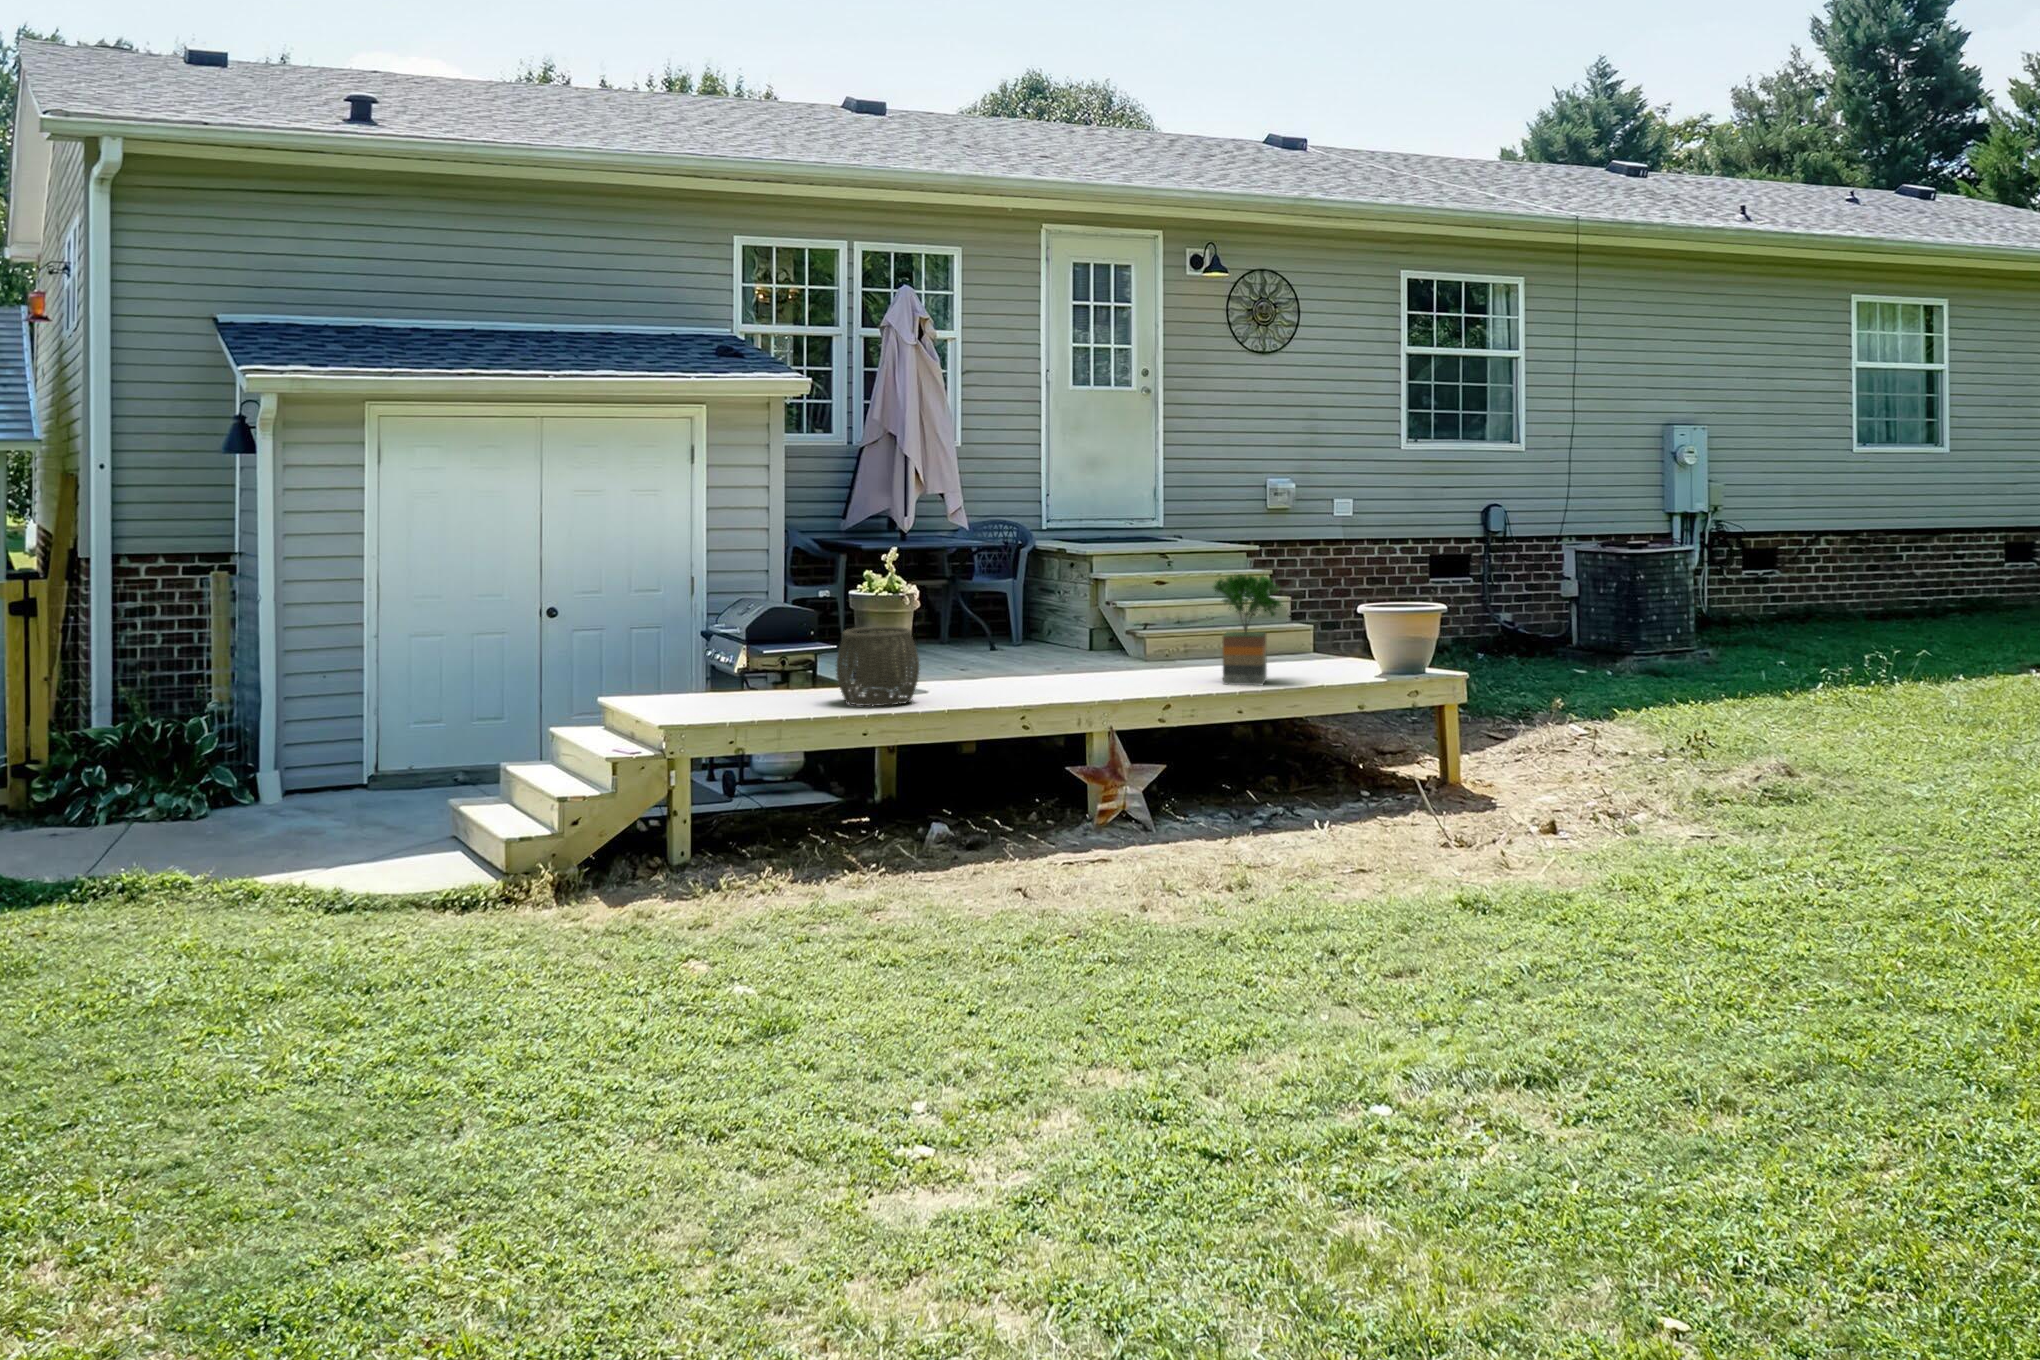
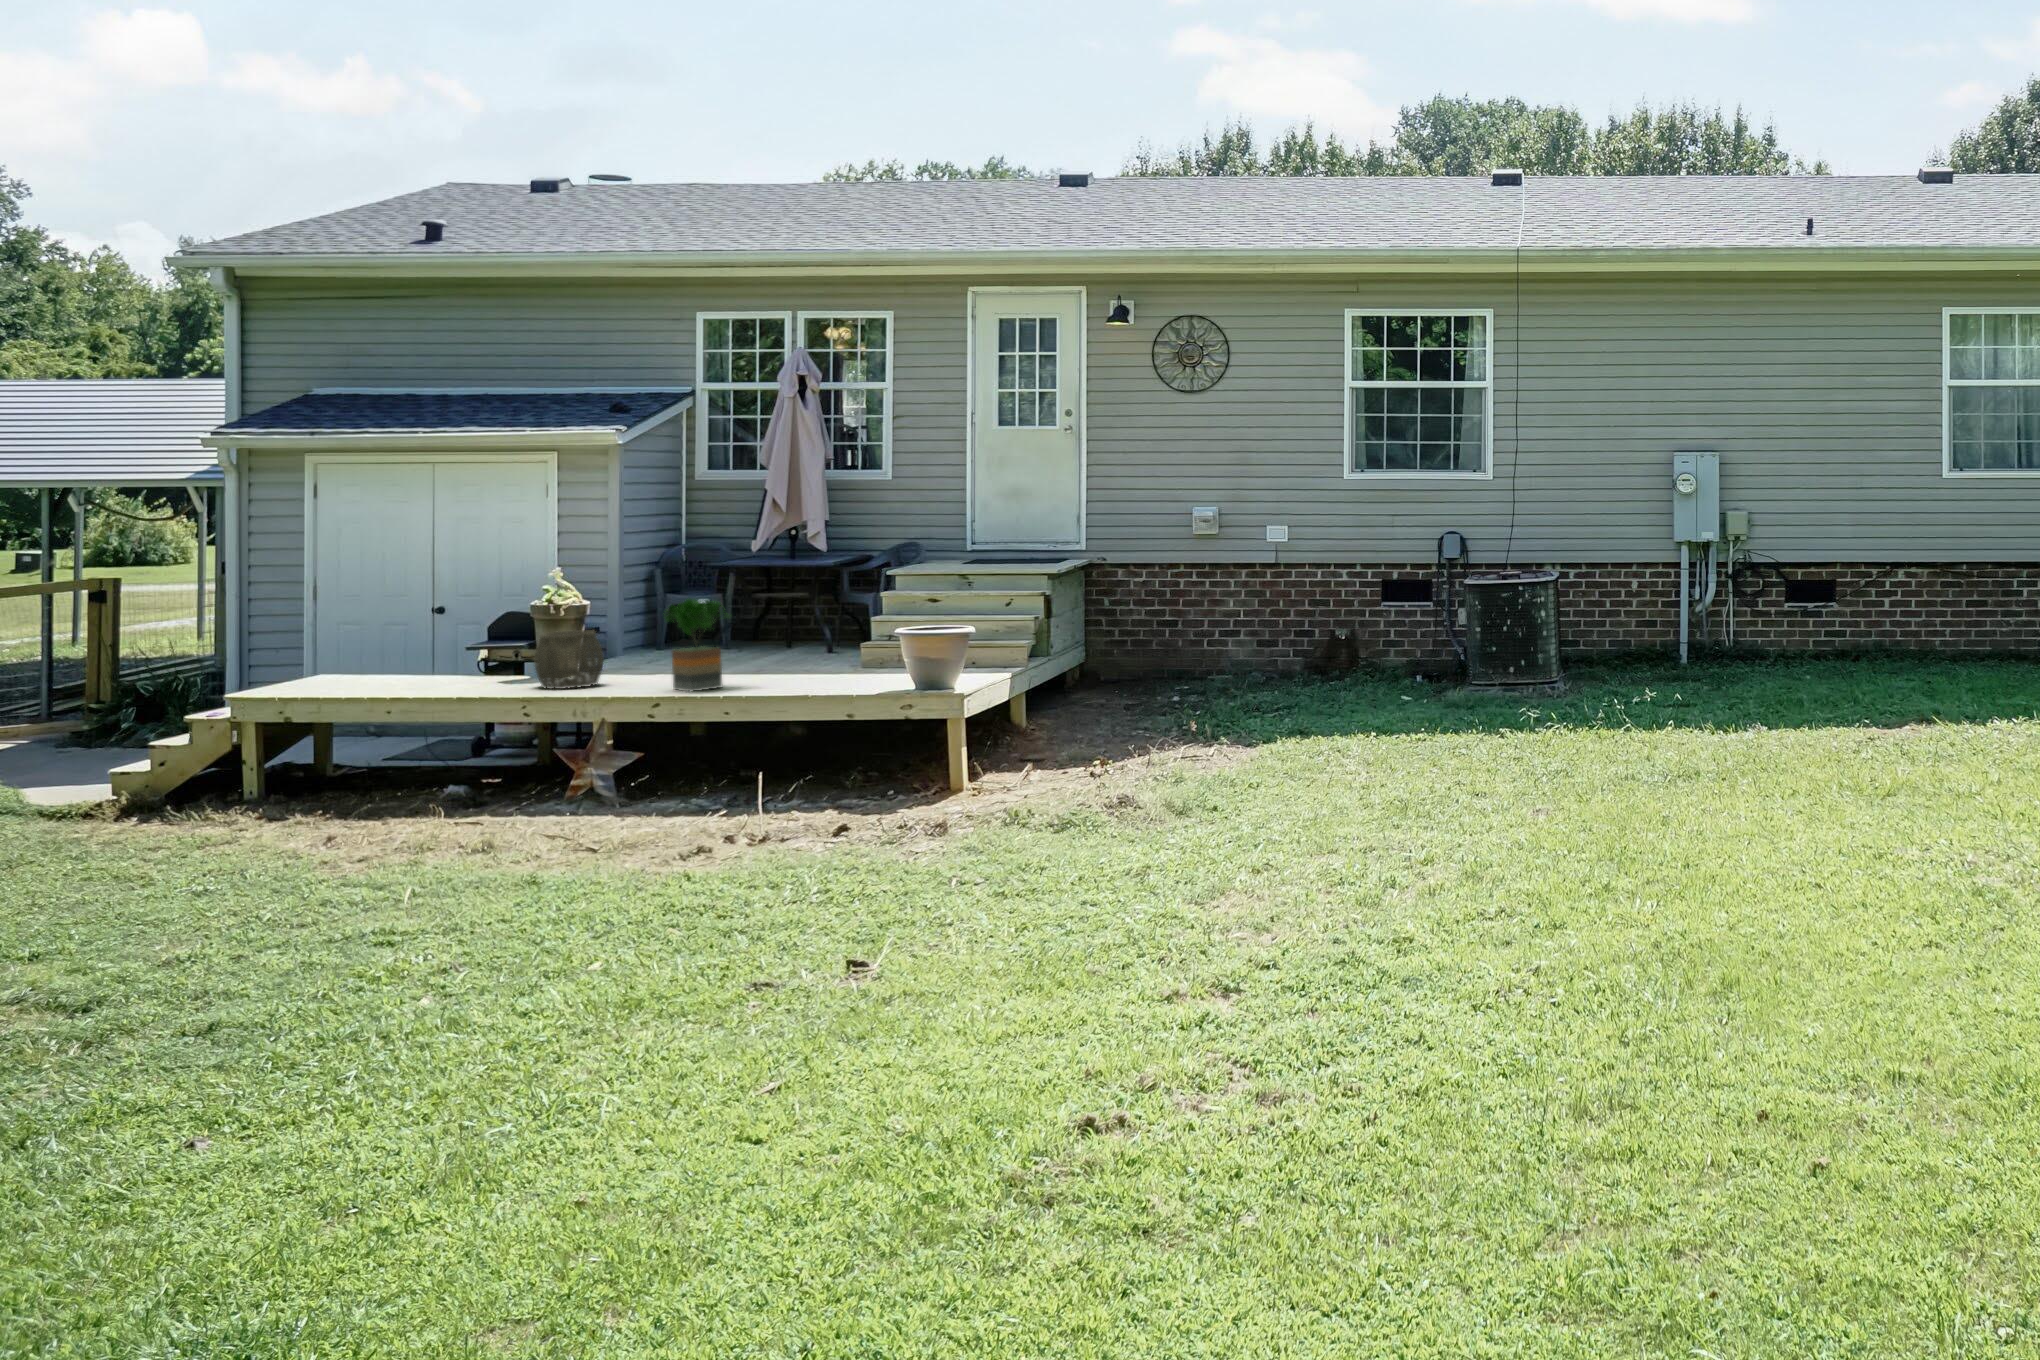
woven basket: present [836,627,919,706] -> present [534,630,603,689]

